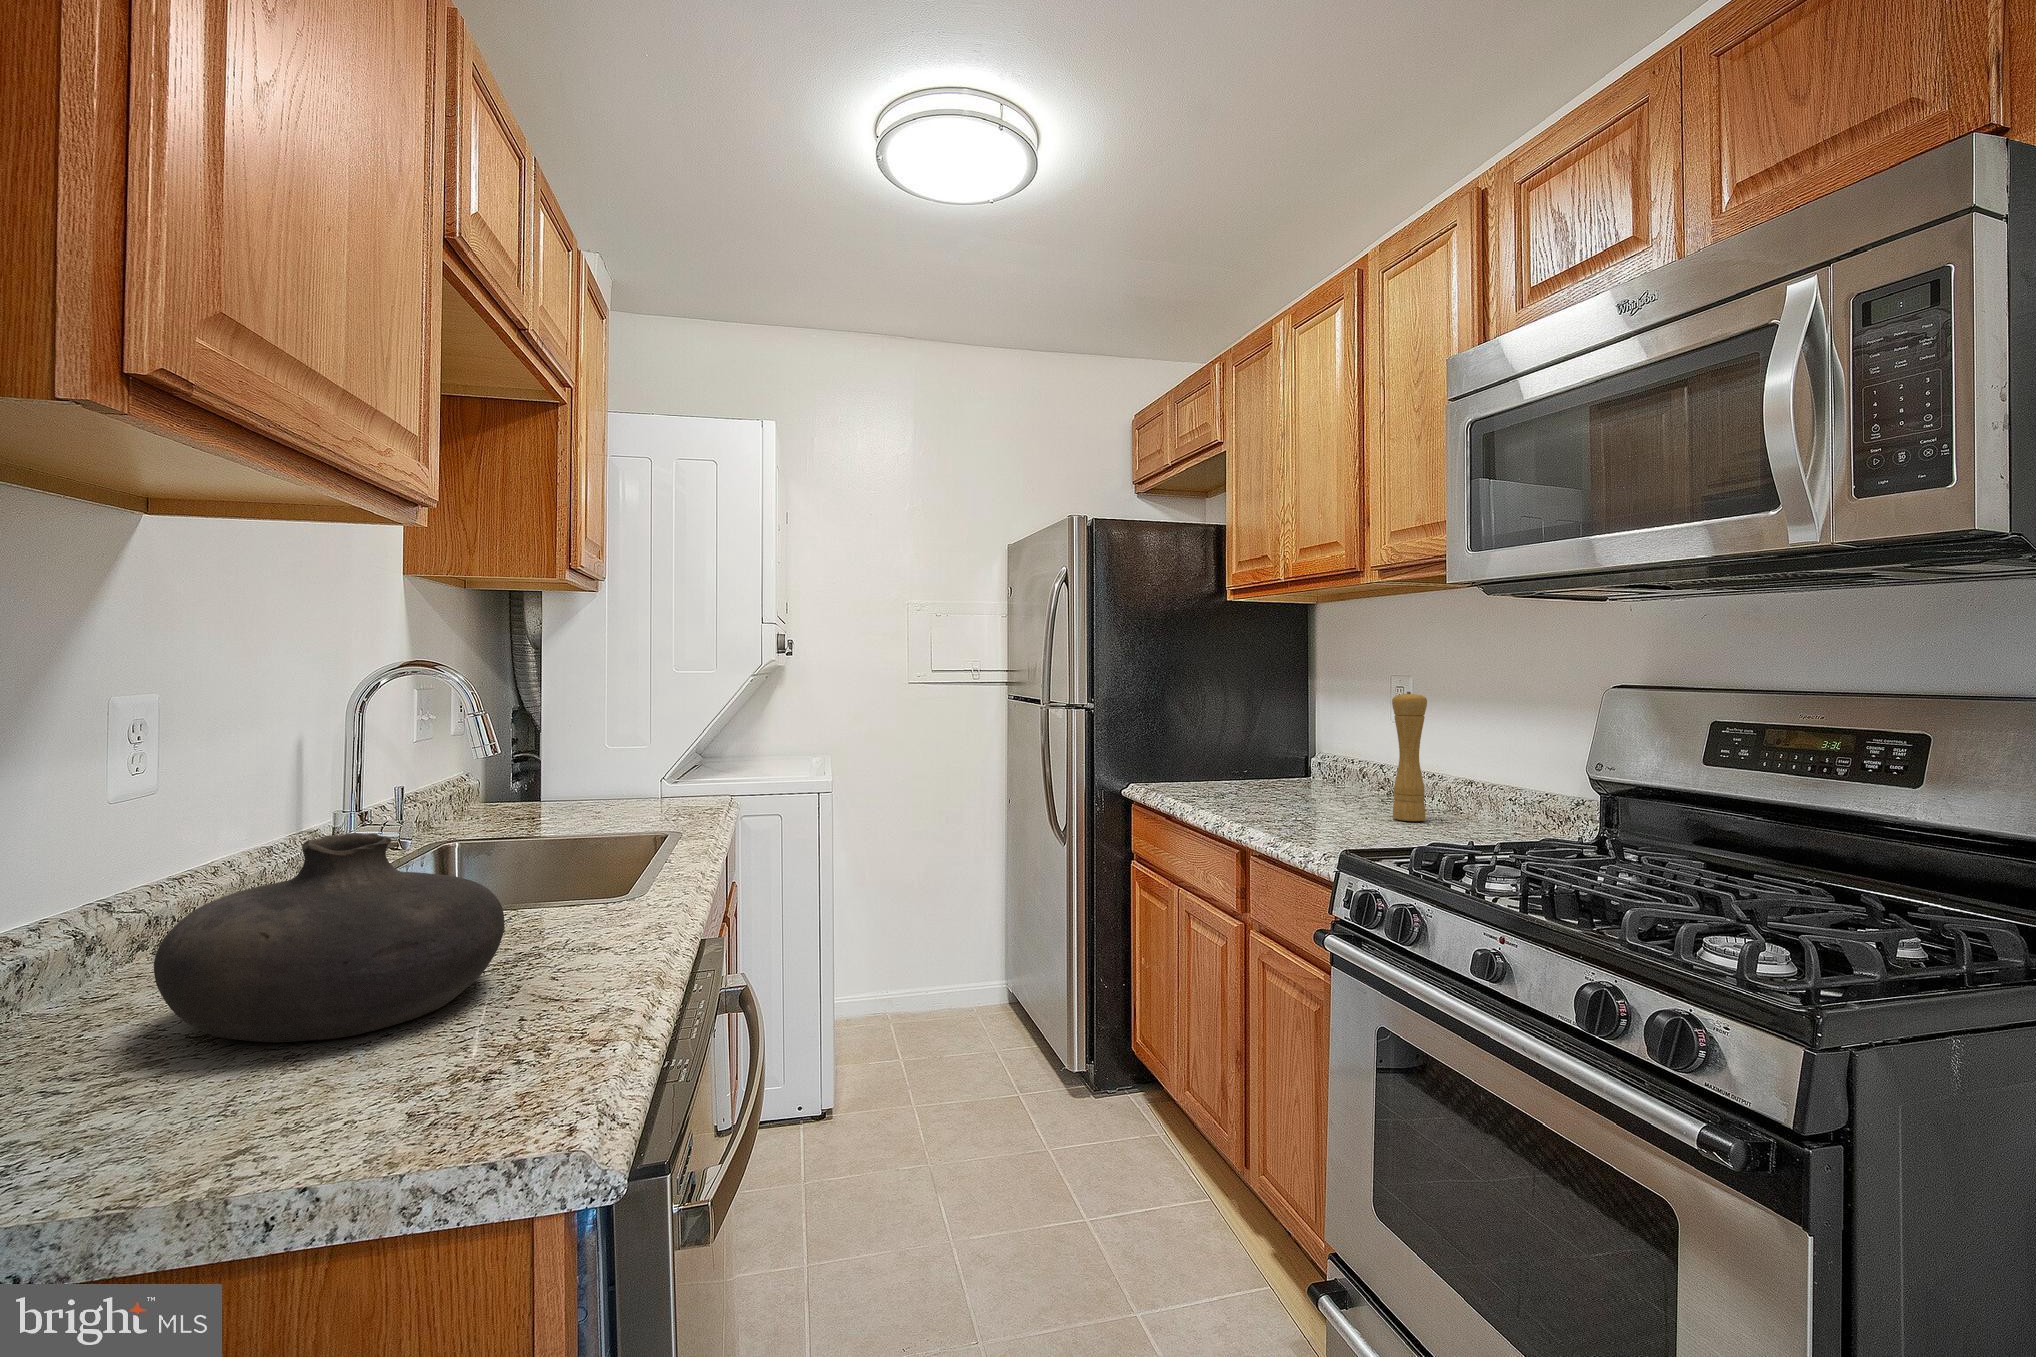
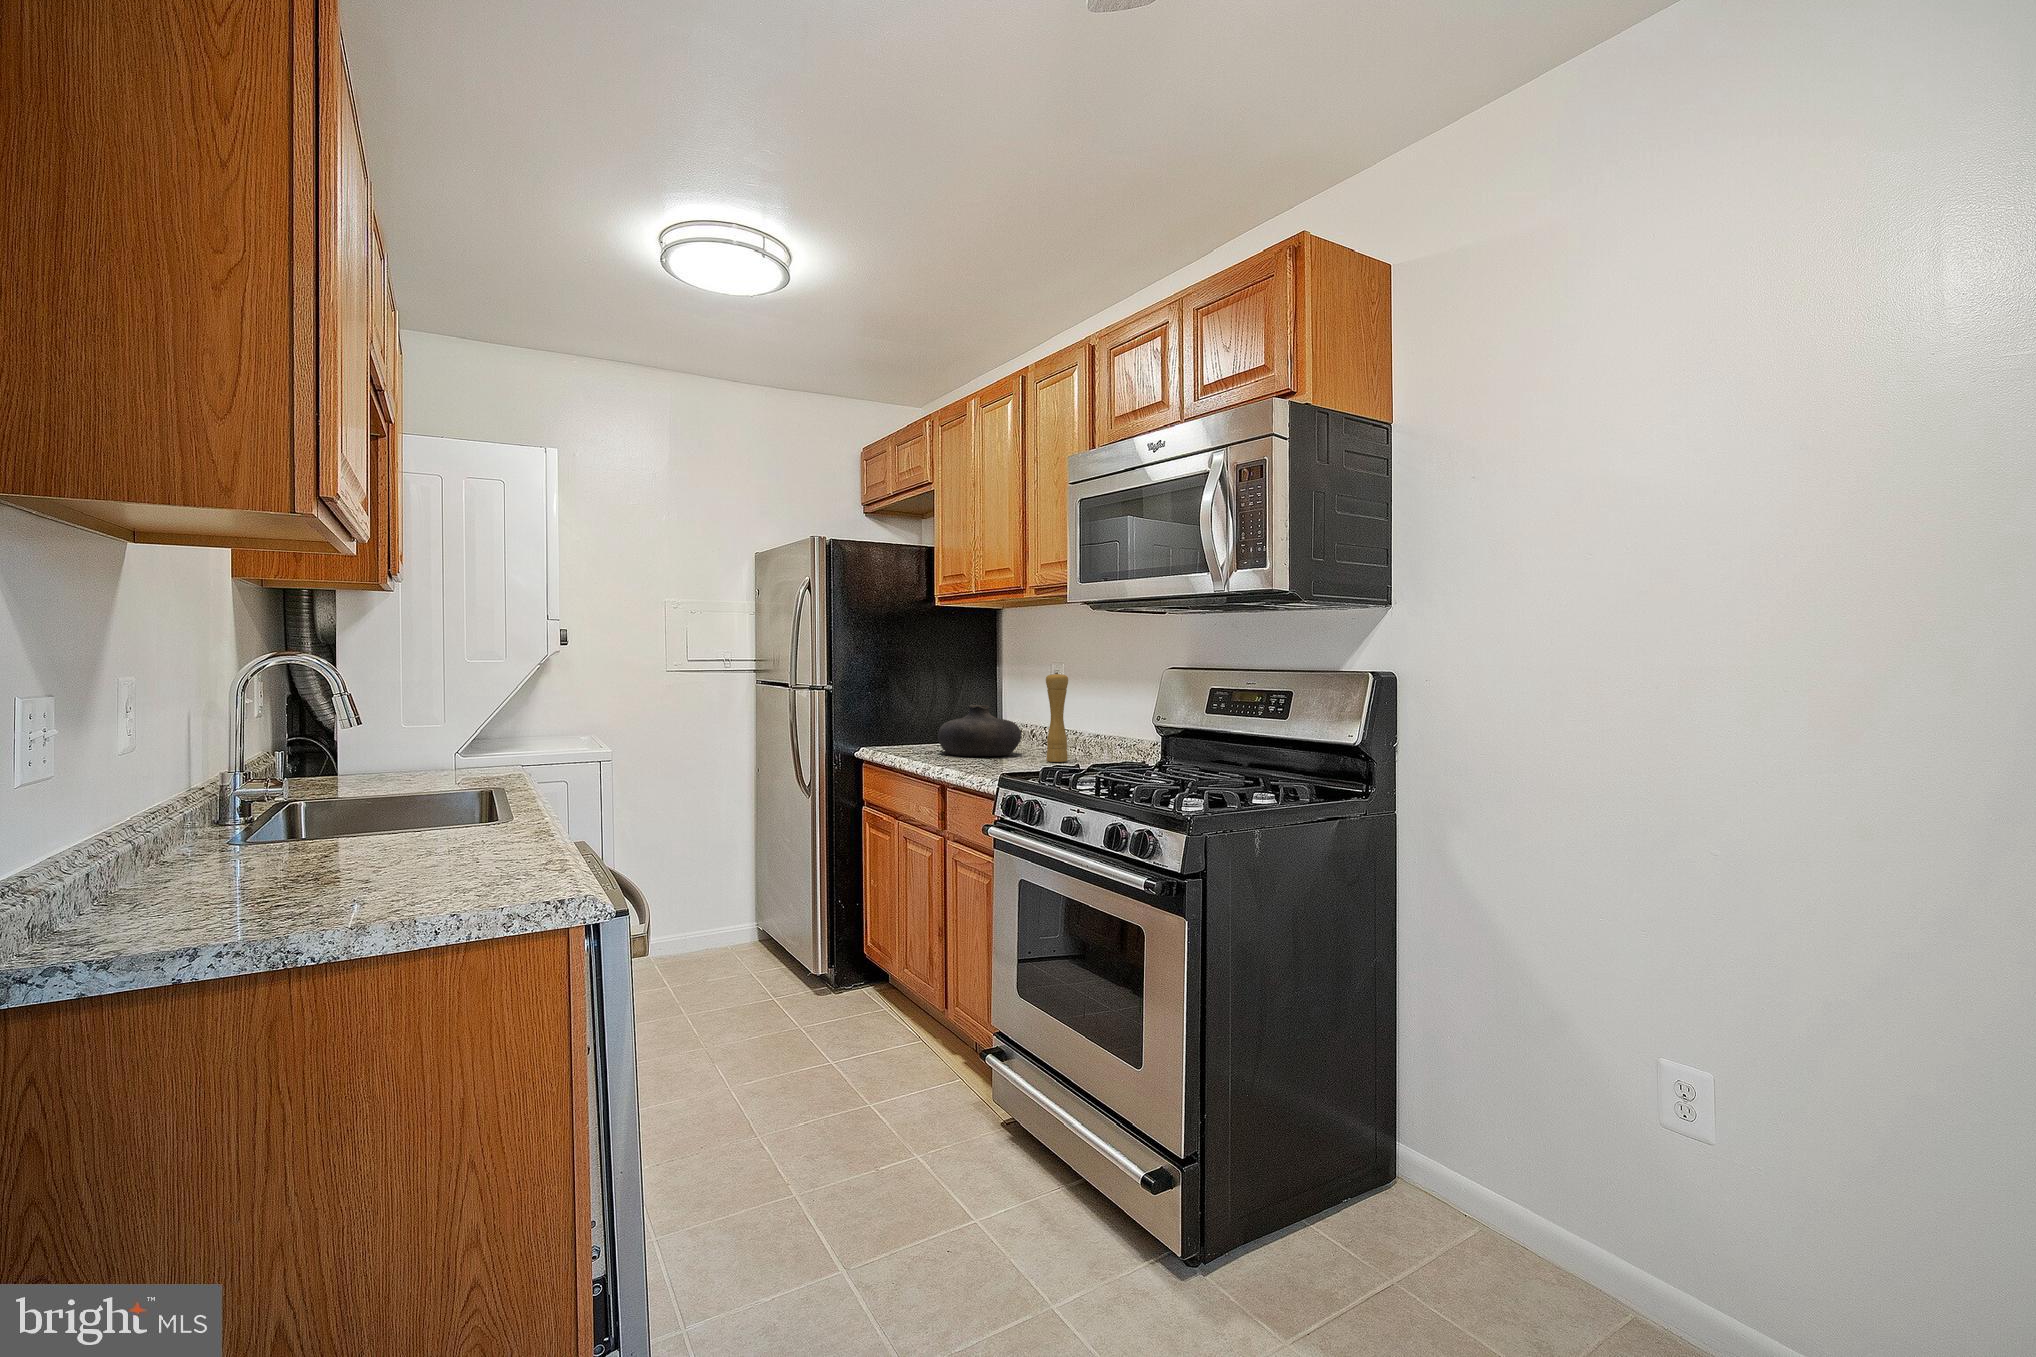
vase: present [154,833,505,1042] -> present [938,705,1021,756]

